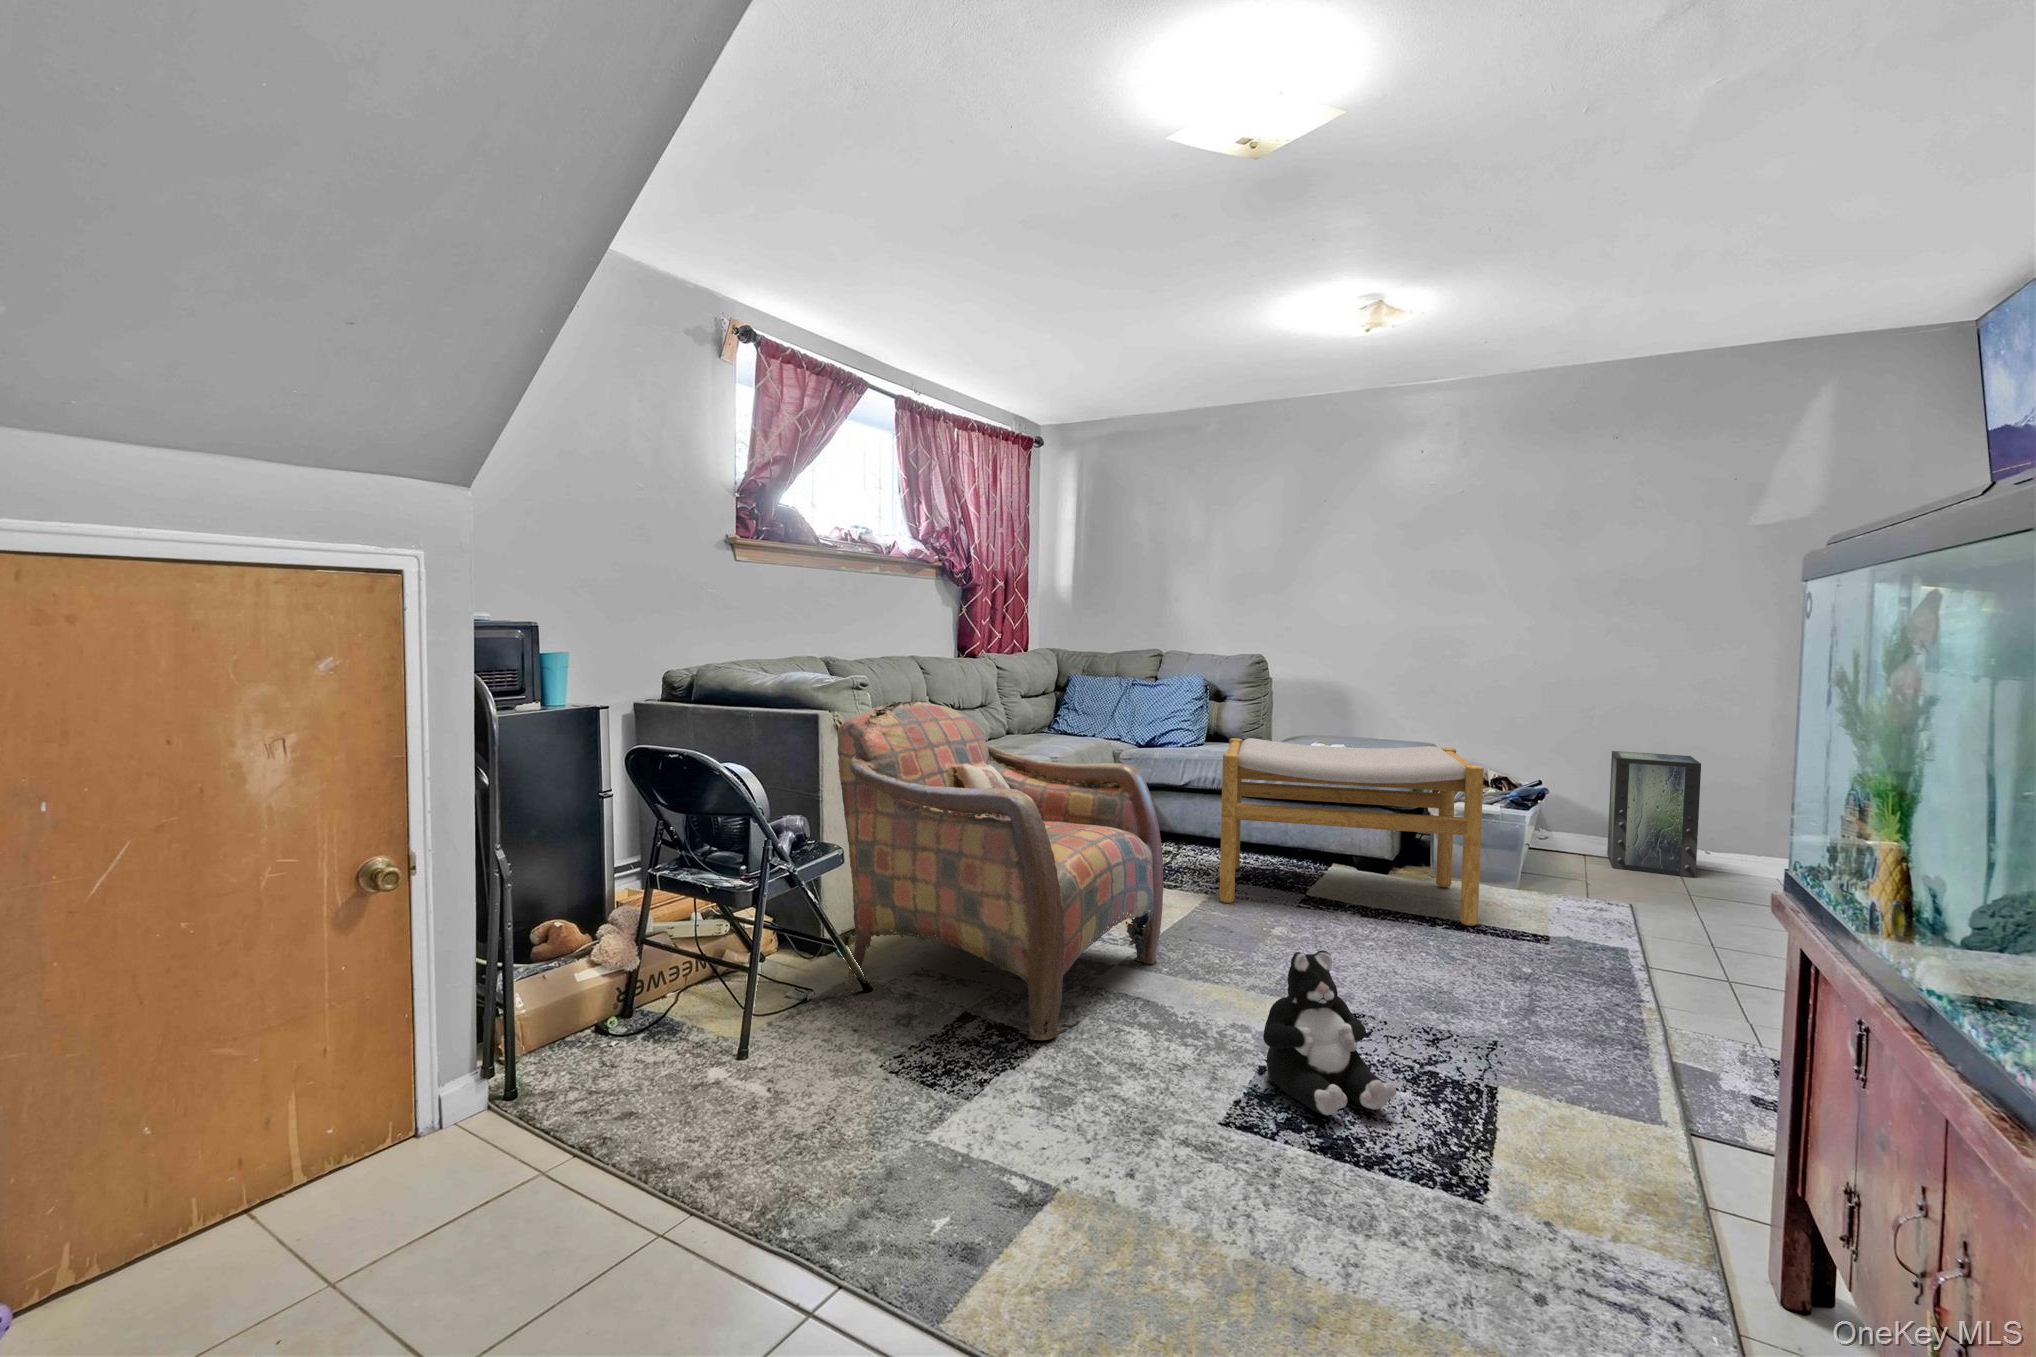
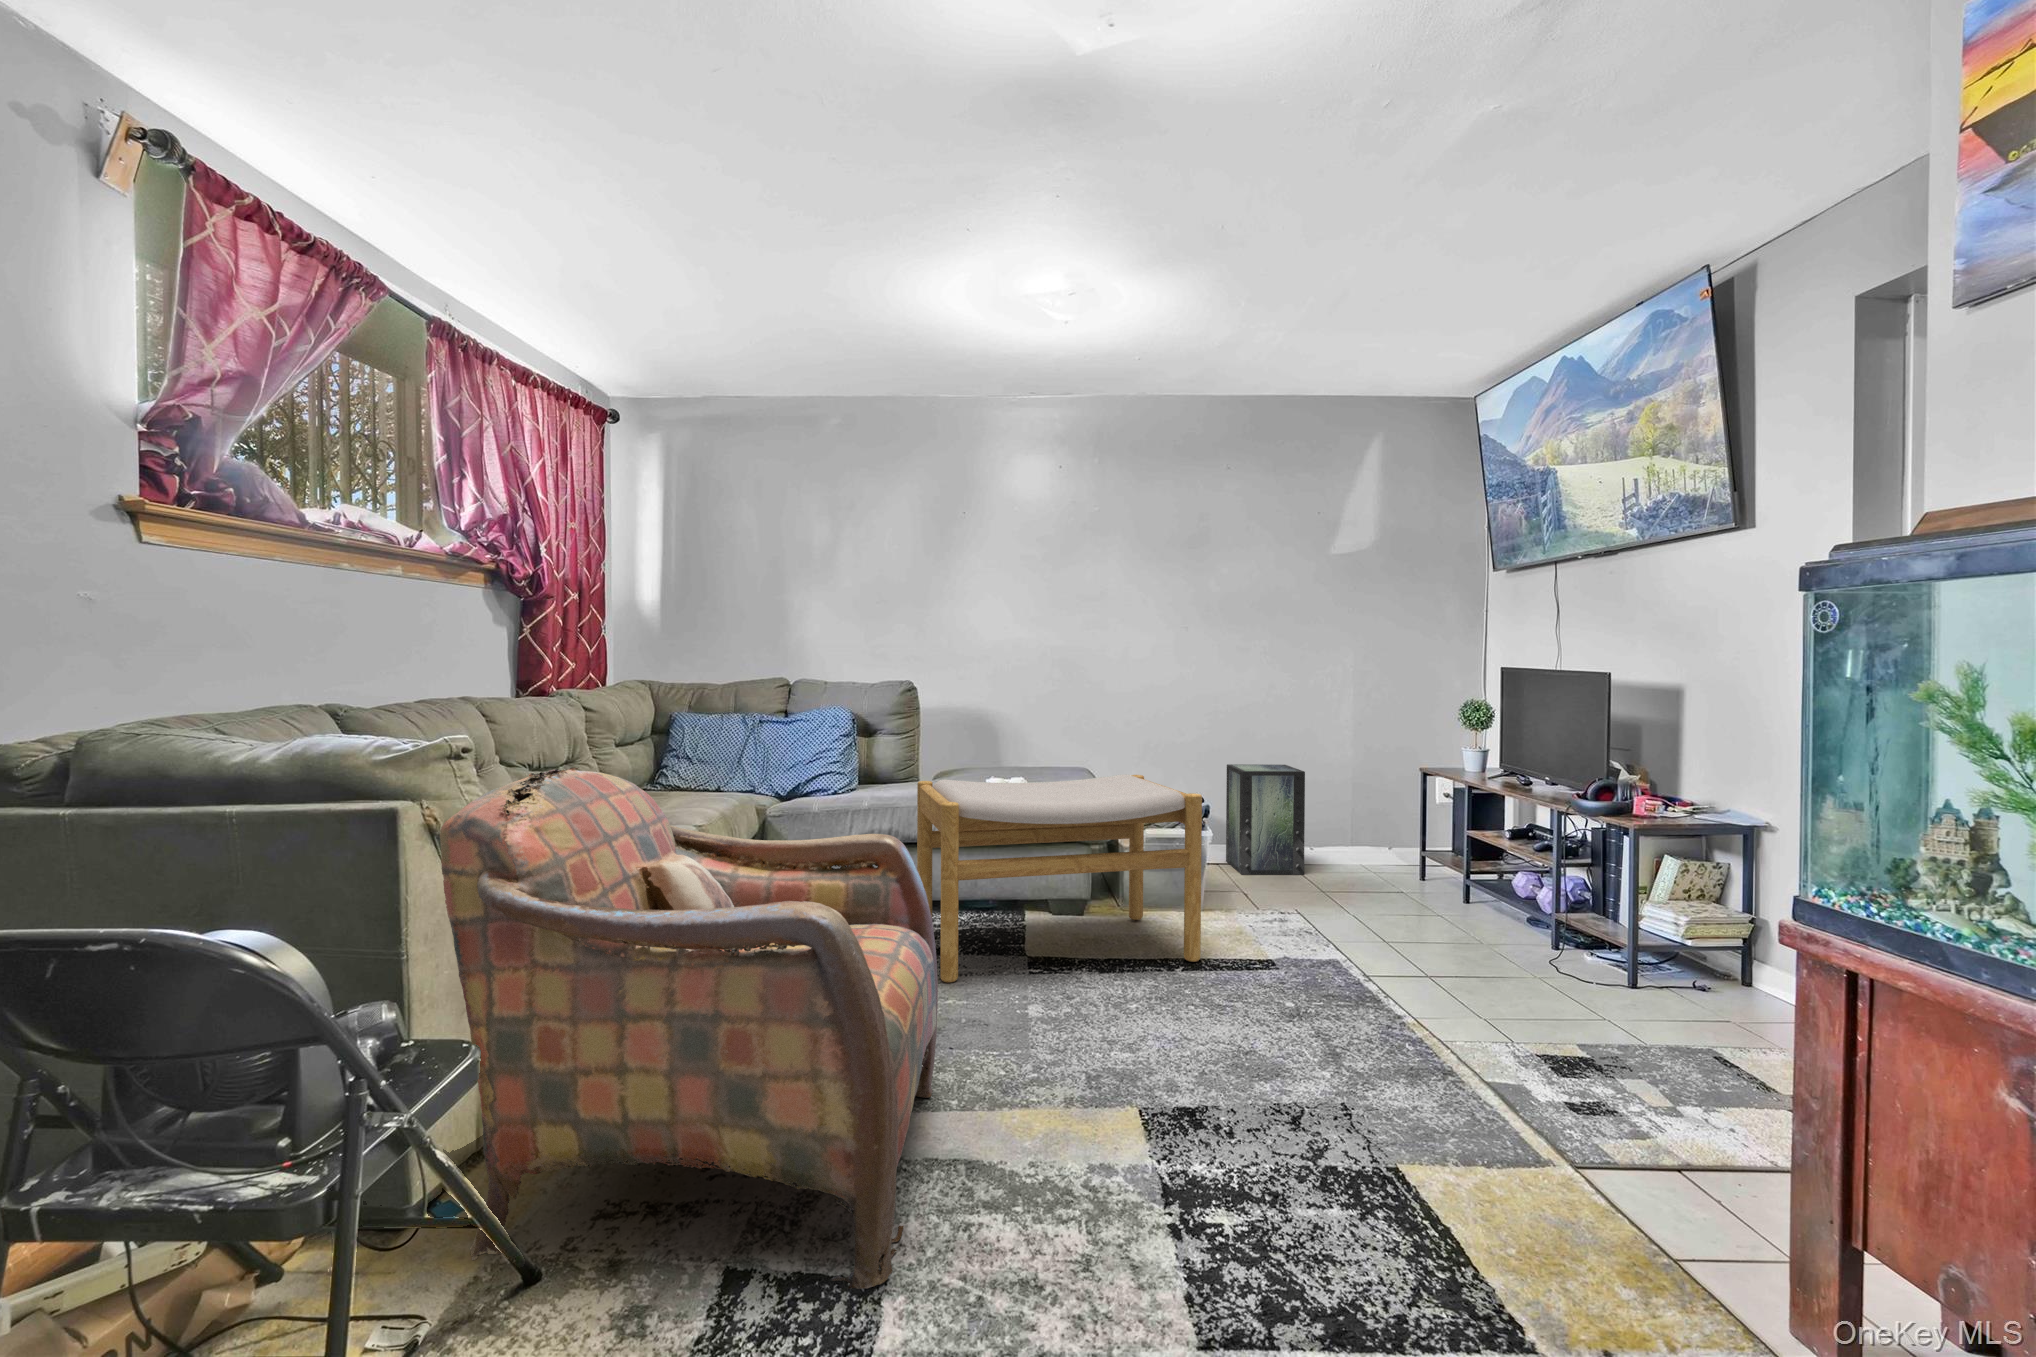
plush toy: present [1263,950,1396,1115] -> none [1177,1057,1352,1284]

